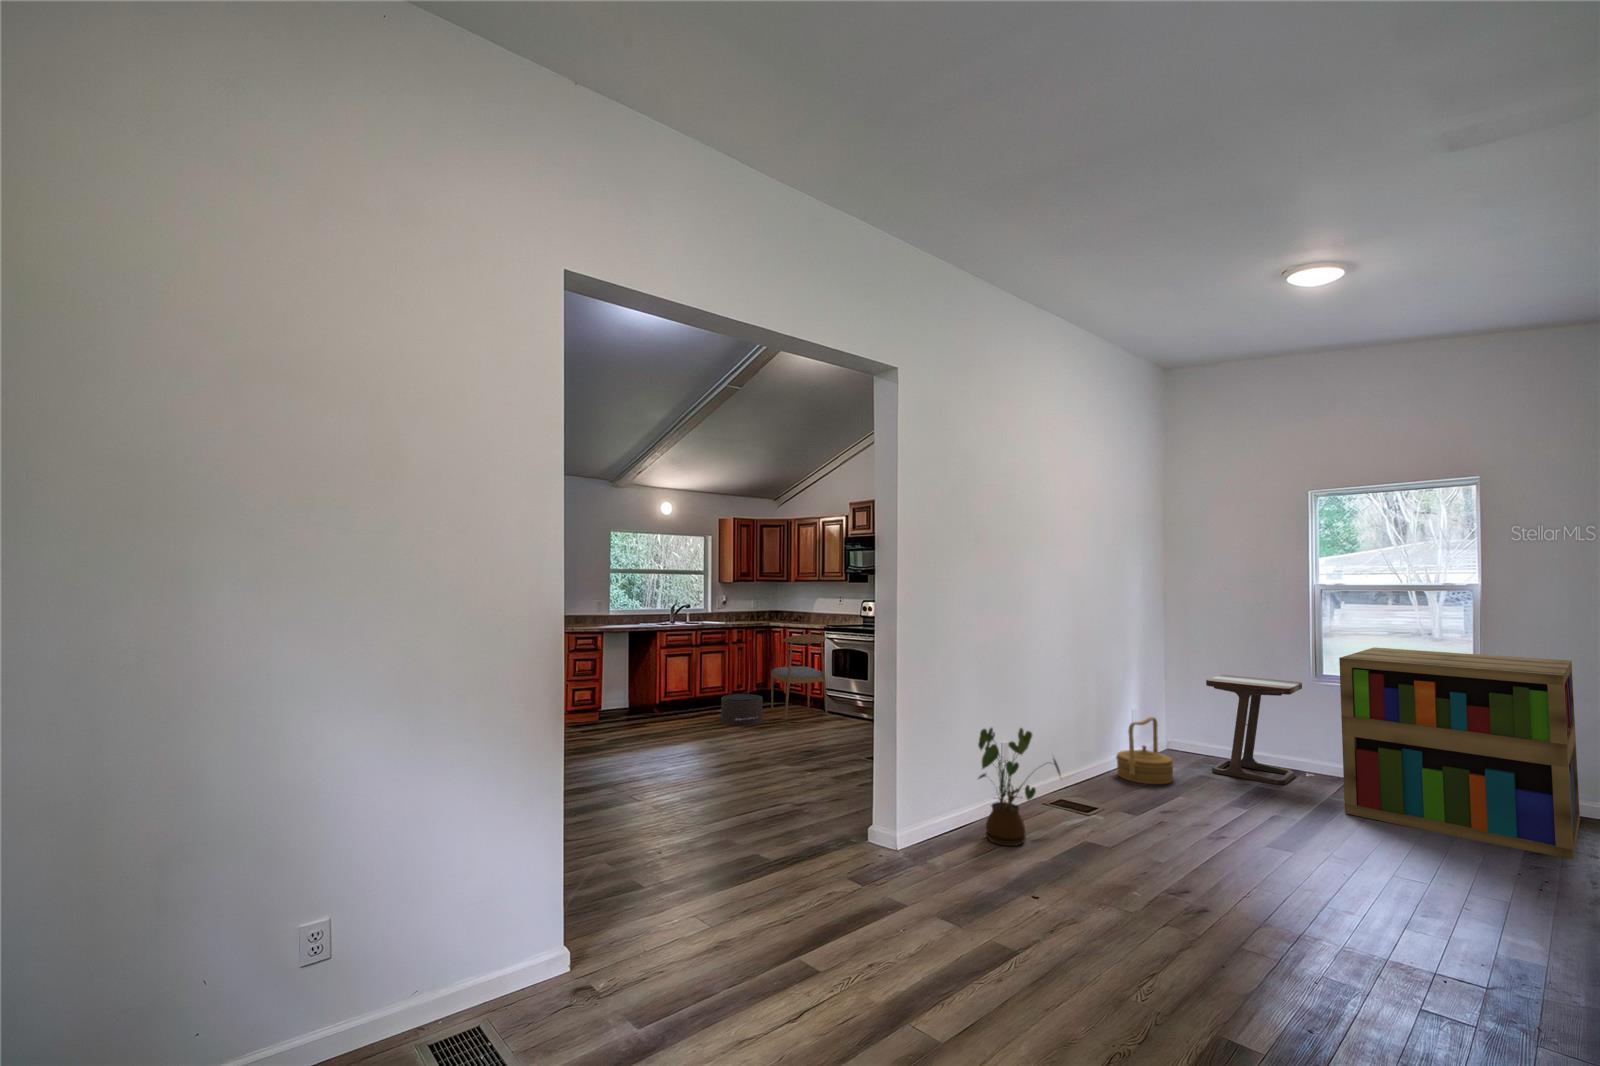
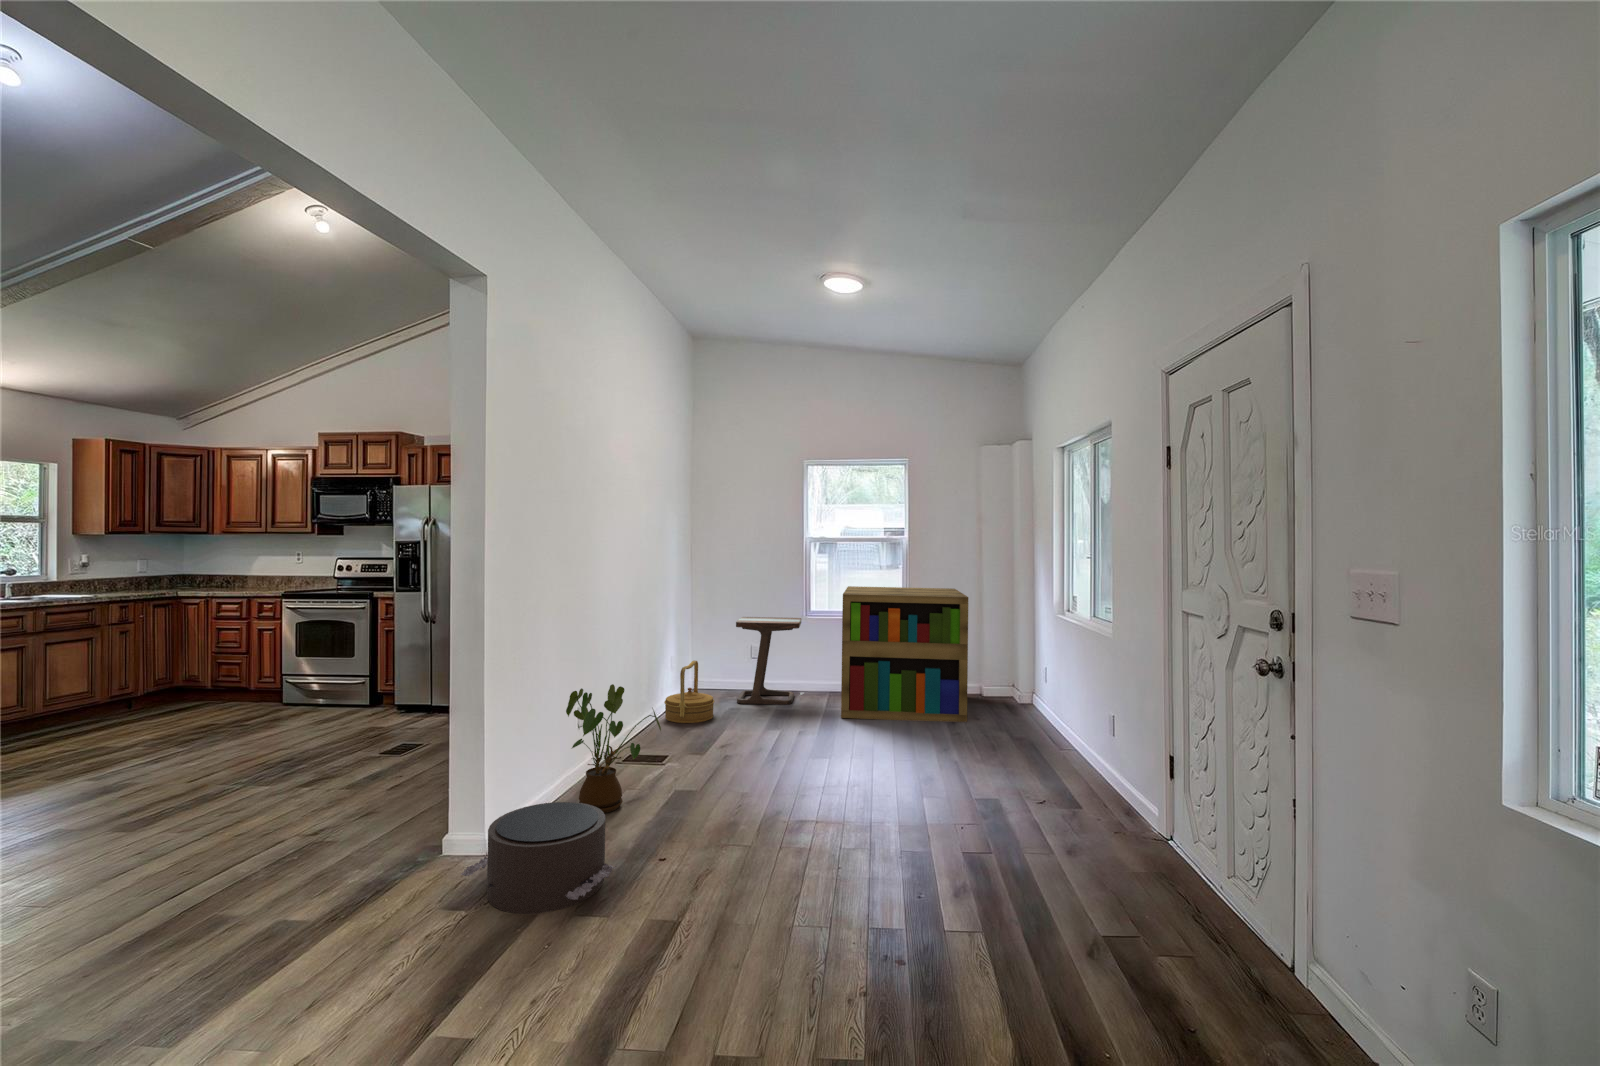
dining chair: present [771,634,828,718] -> none [185,605,287,723]
pouf: present [718,694,763,725] -> present [461,802,616,914]

